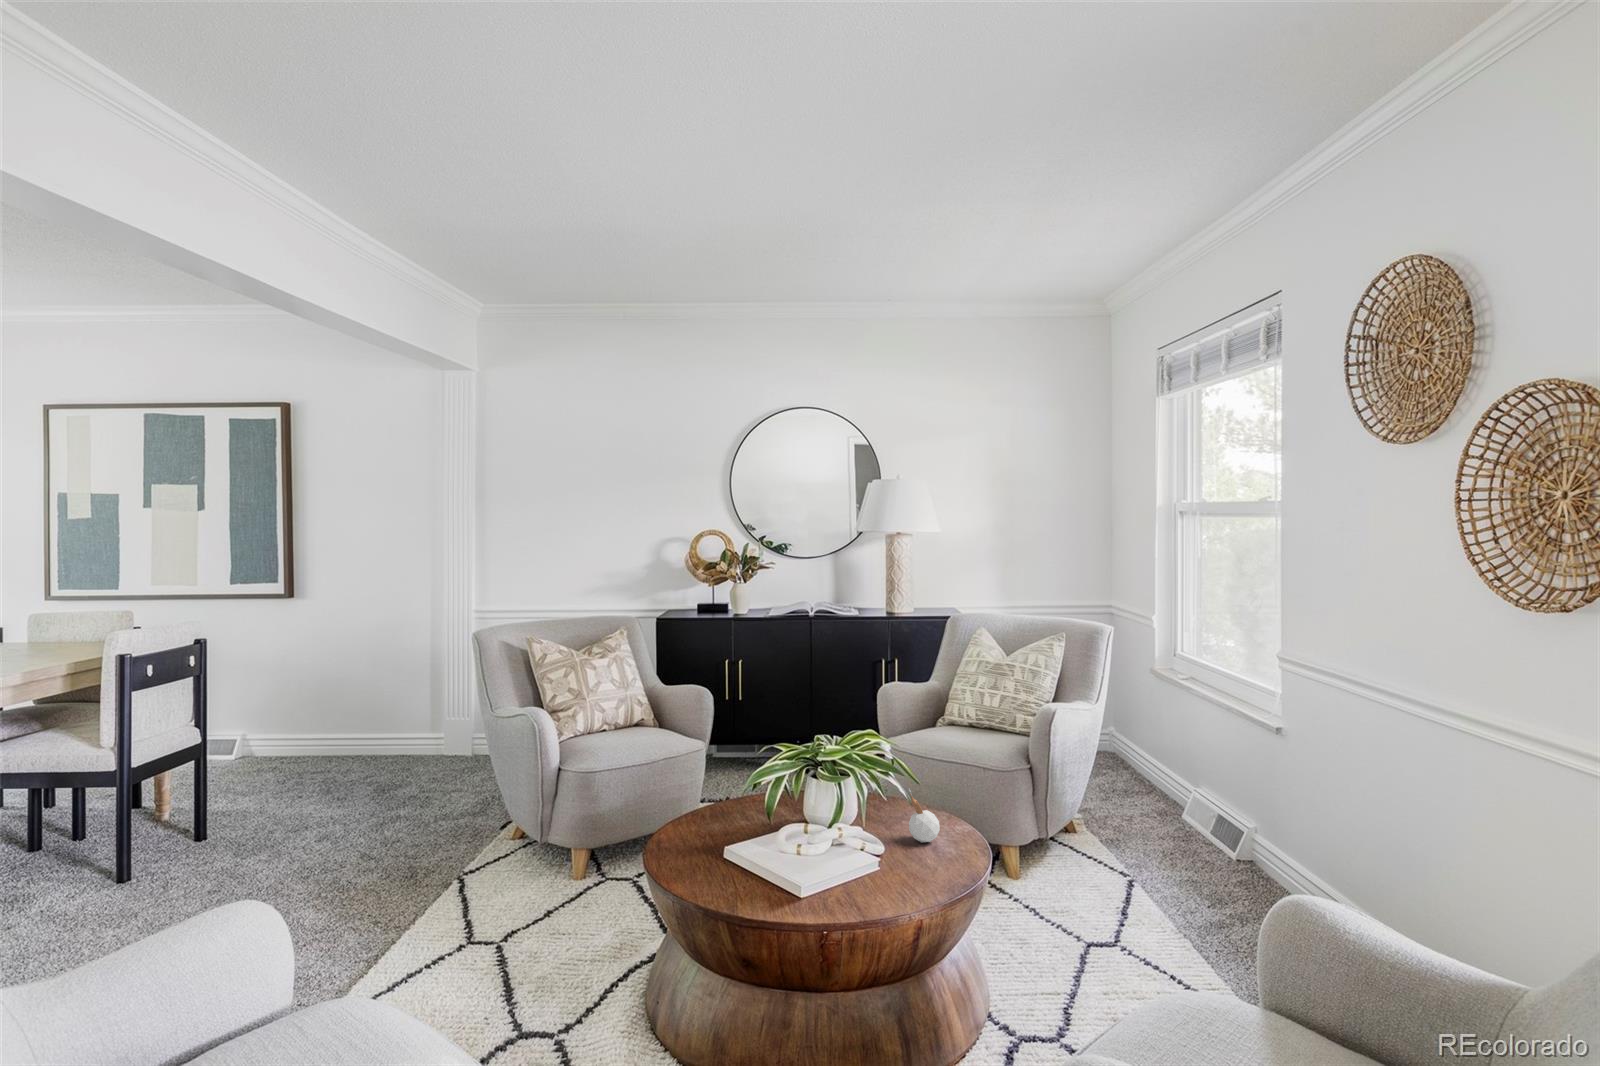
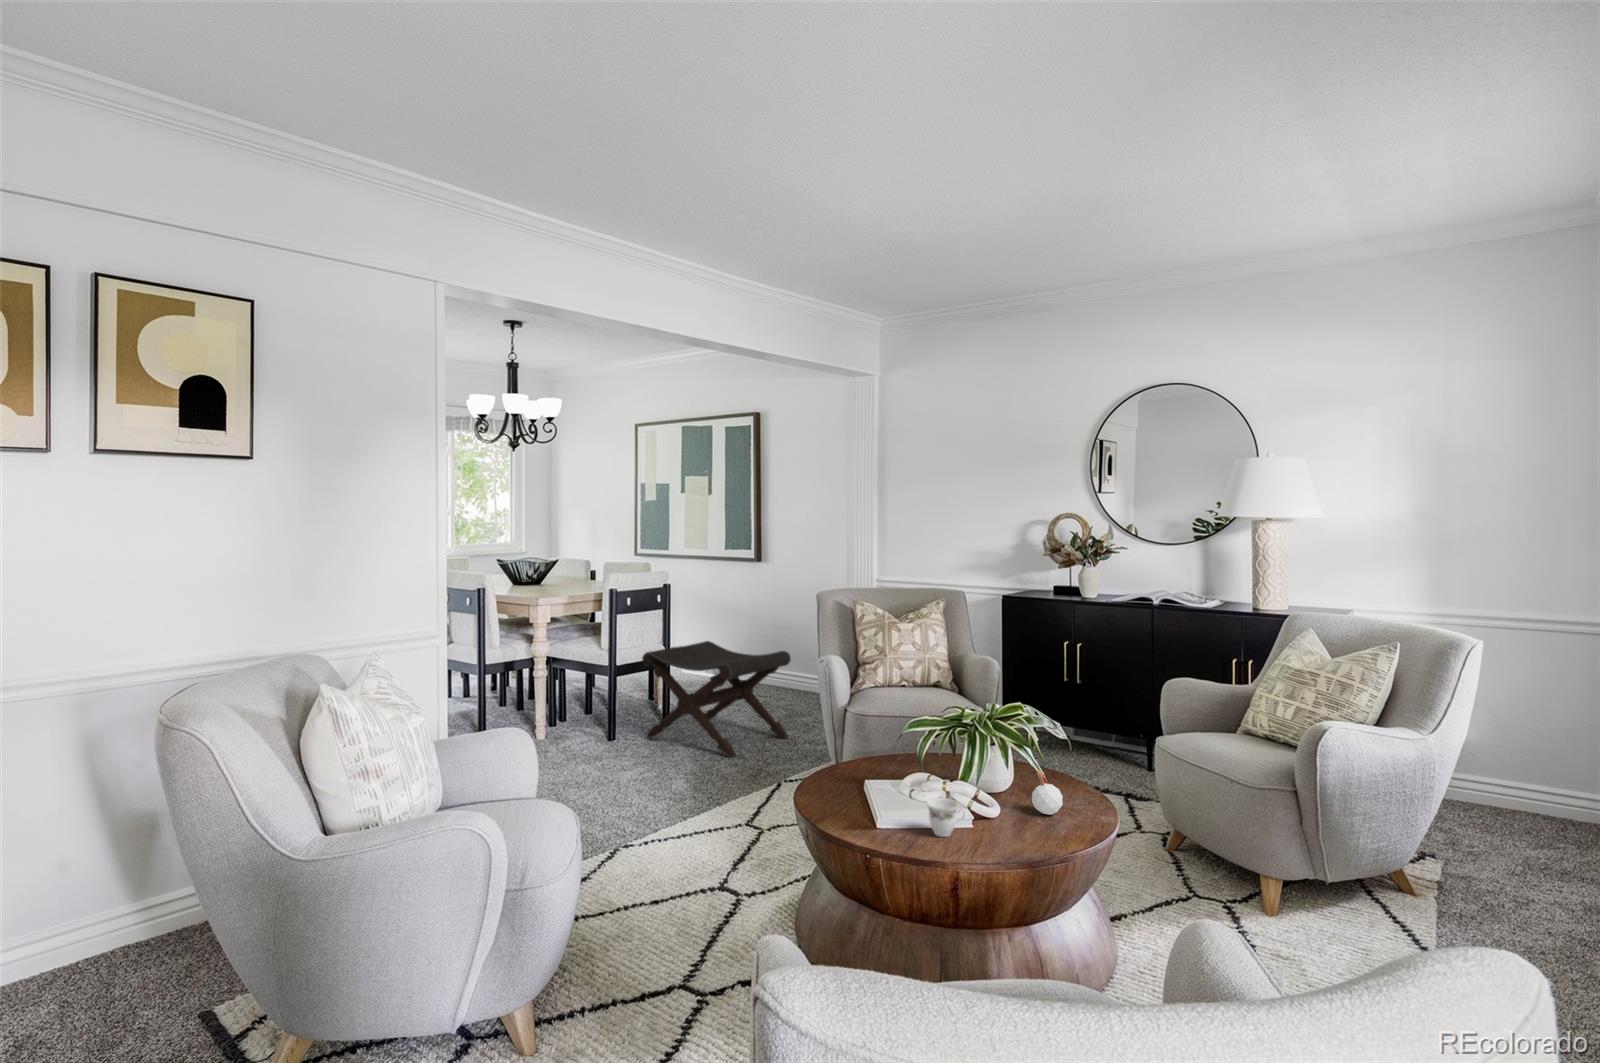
footstool: none [173,711,412,871] -> present [642,641,791,758]
teacup: none [867,853,906,899] -> present [926,798,965,837]

